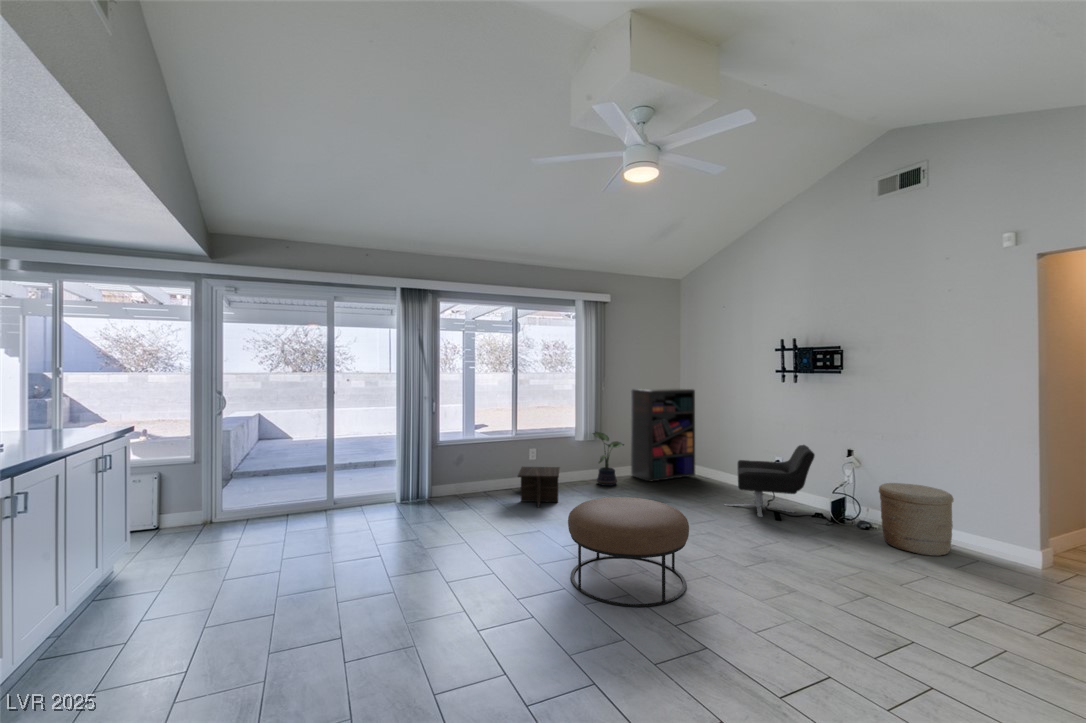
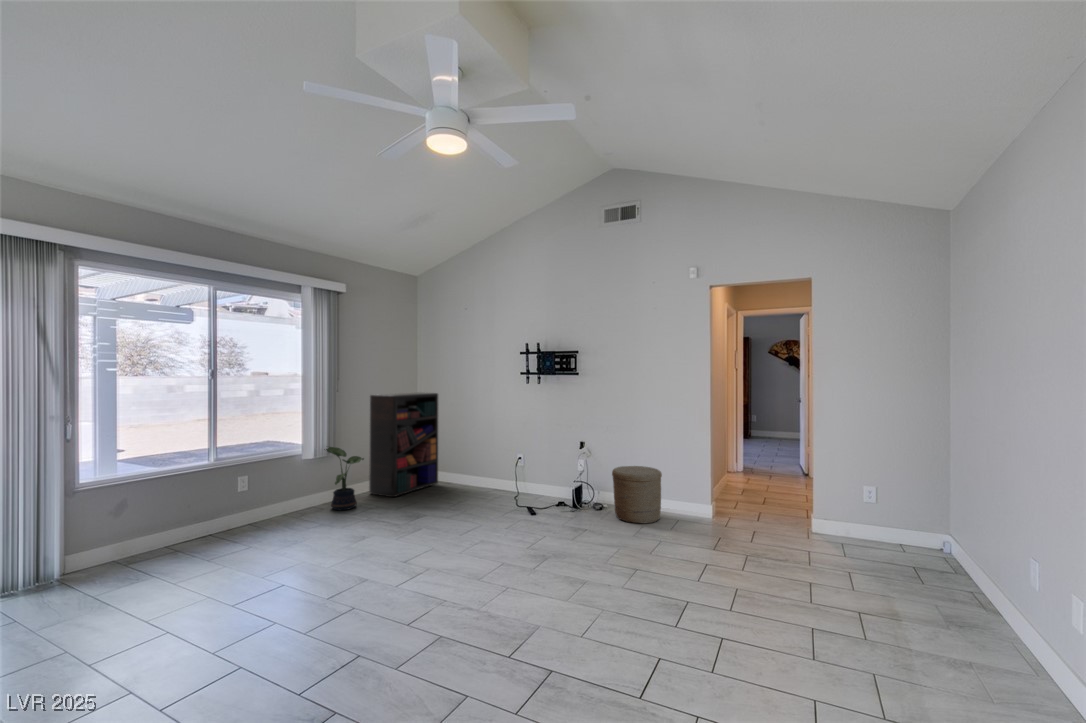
lounge chair: present [725,445,815,517] -> none [479,441,560,515]
coffee table: present [518,467,559,507] -> none [230,496,293,555]
ottoman: present [568,497,689,607] -> none [343,519,489,657]

